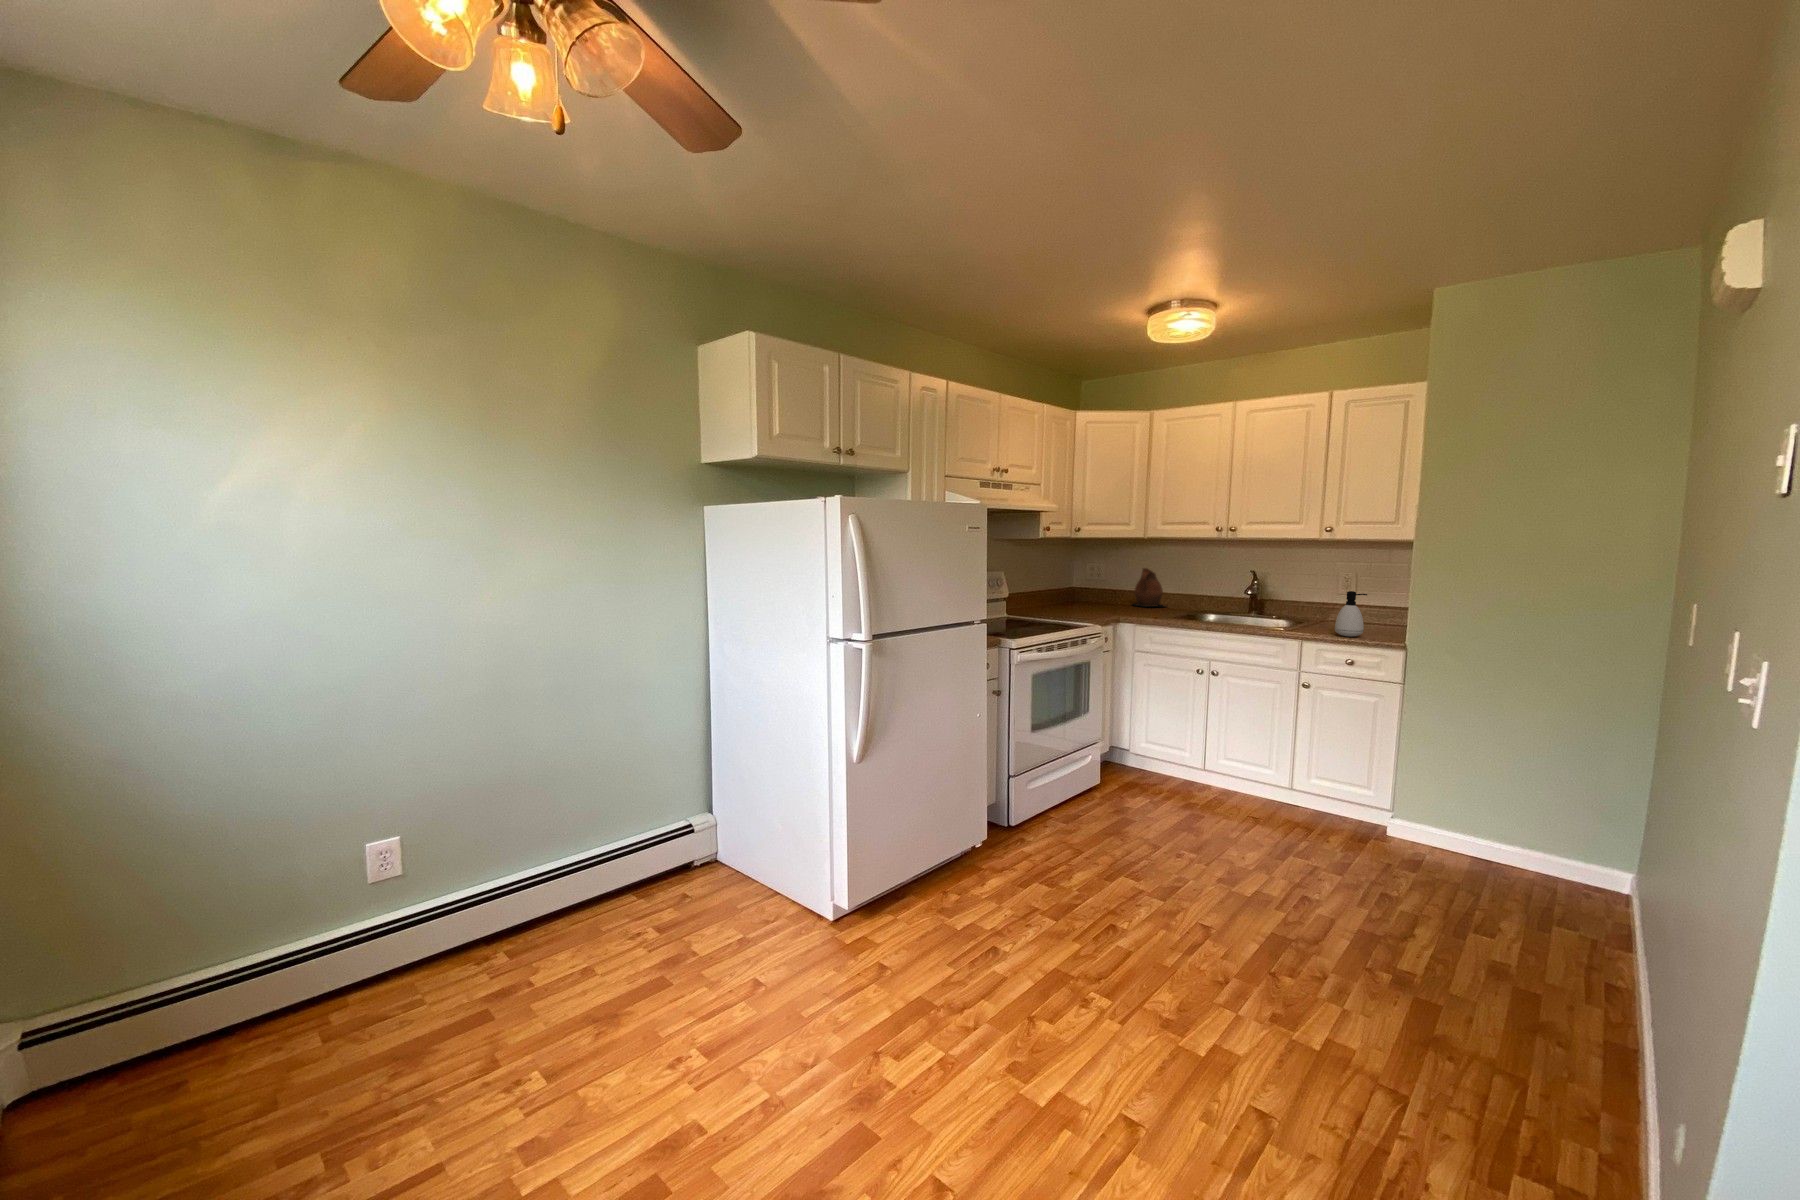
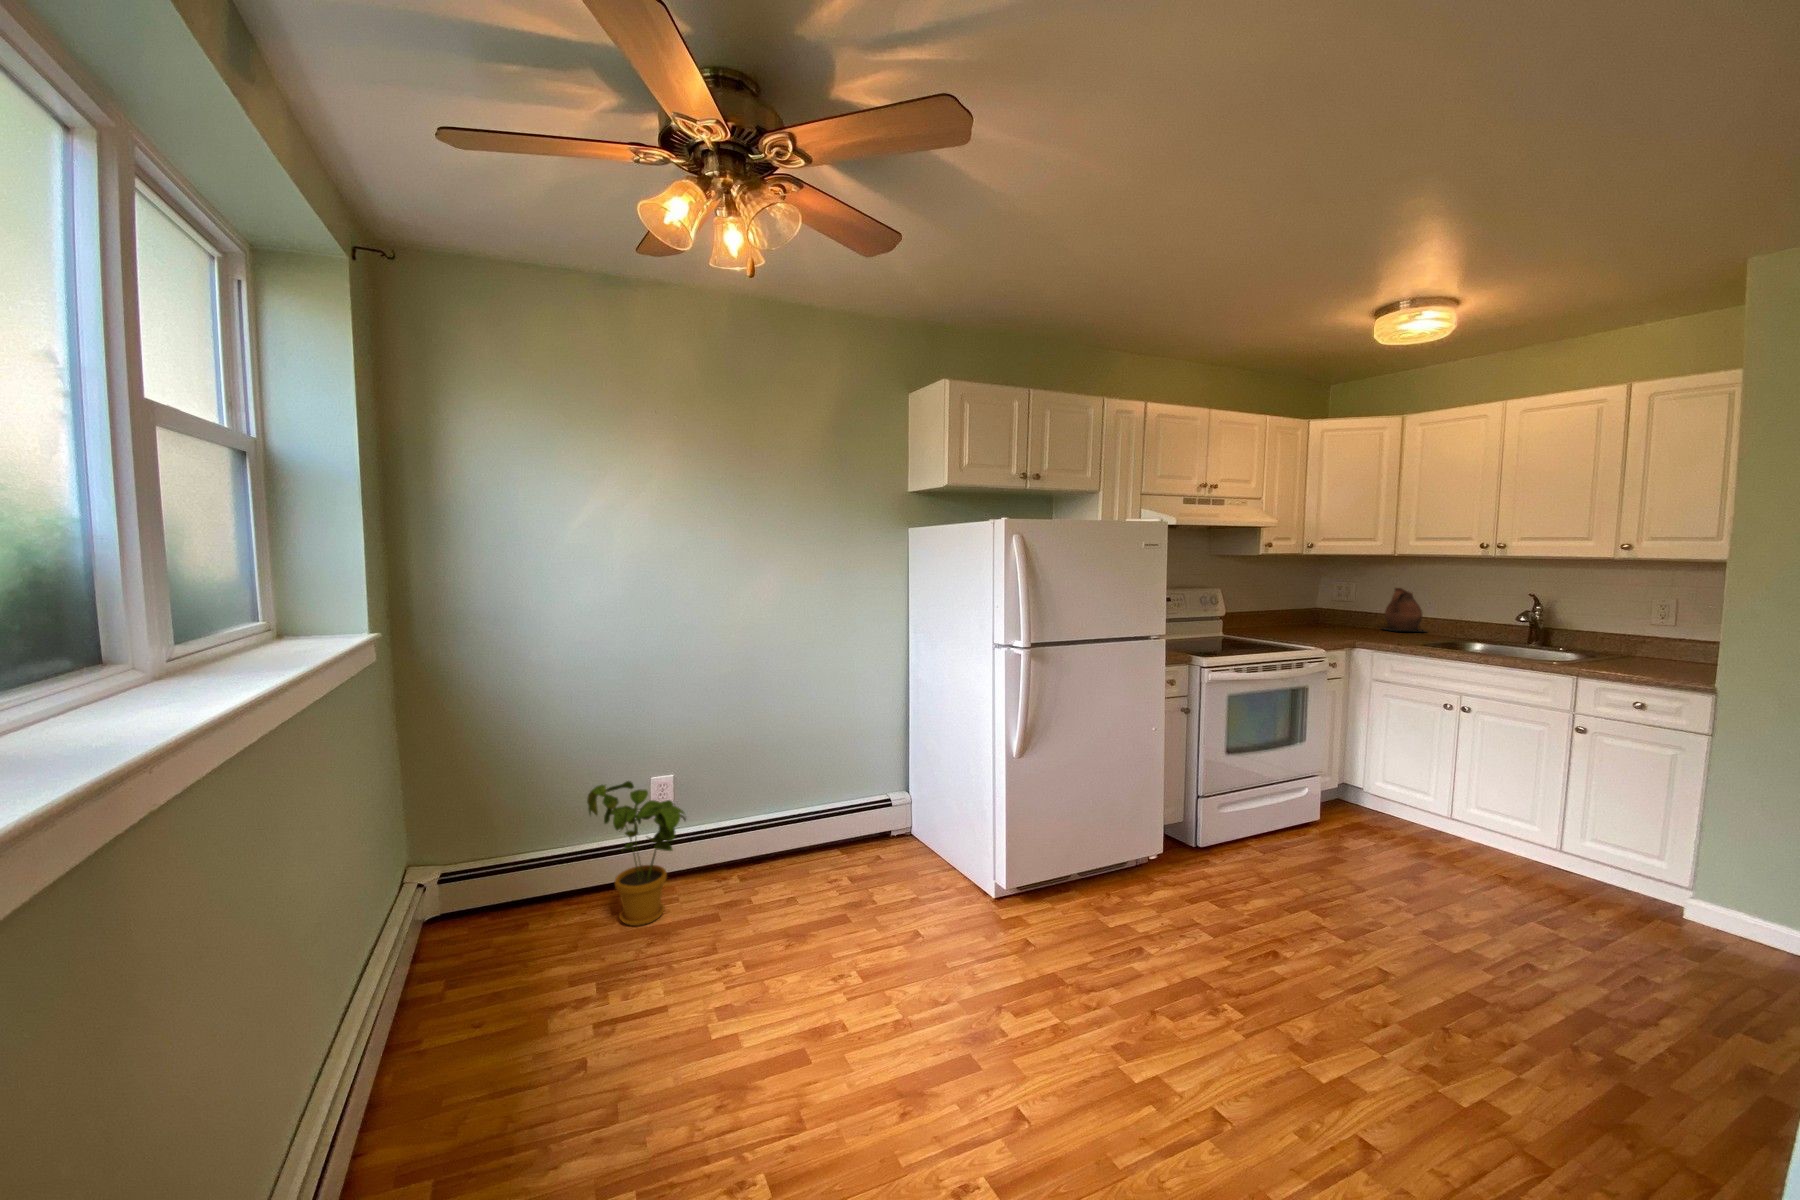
soap dispenser: present [1335,591,1367,637] -> none [1644,618,1694,675]
house plant: none [253,861,430,1067] -> present [587,781,686,926]

